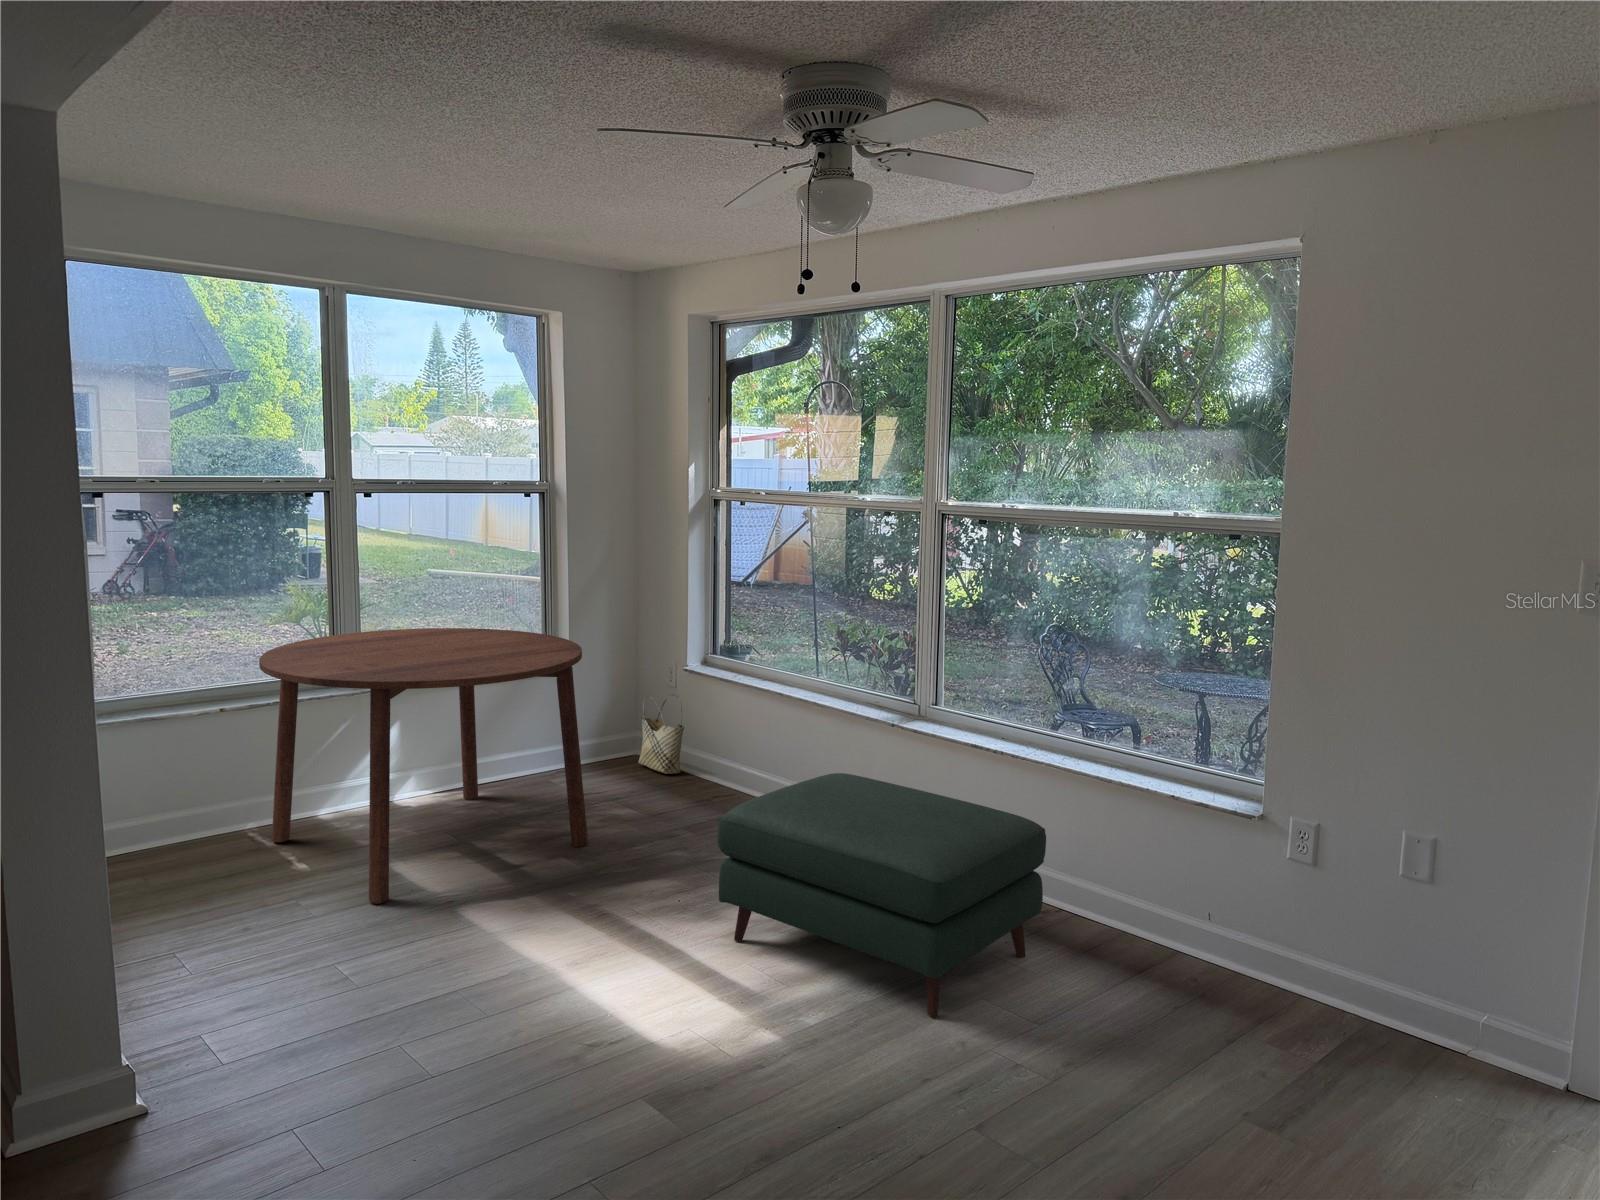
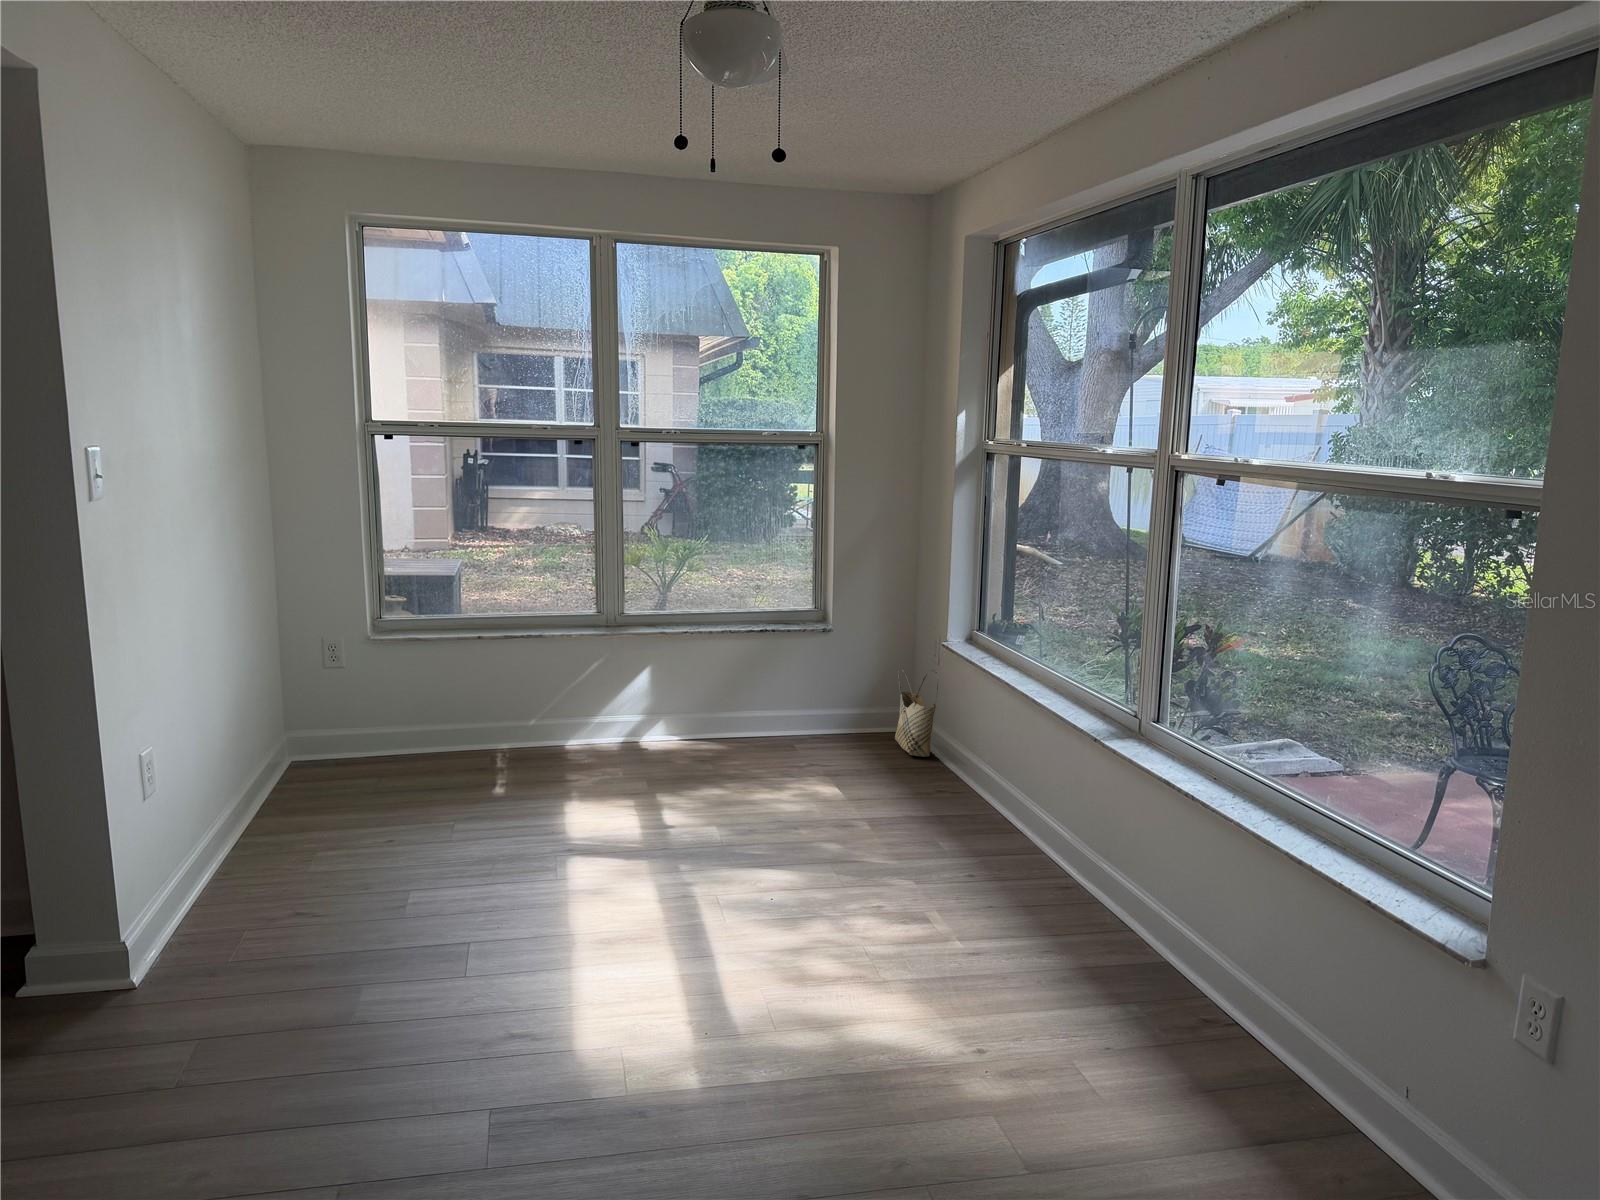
dining table: present [259,628,588,904] -> none [463,576,774,840]
ottoman: present [717,773,1046,1018] -> none [762,788,1146,1130]

